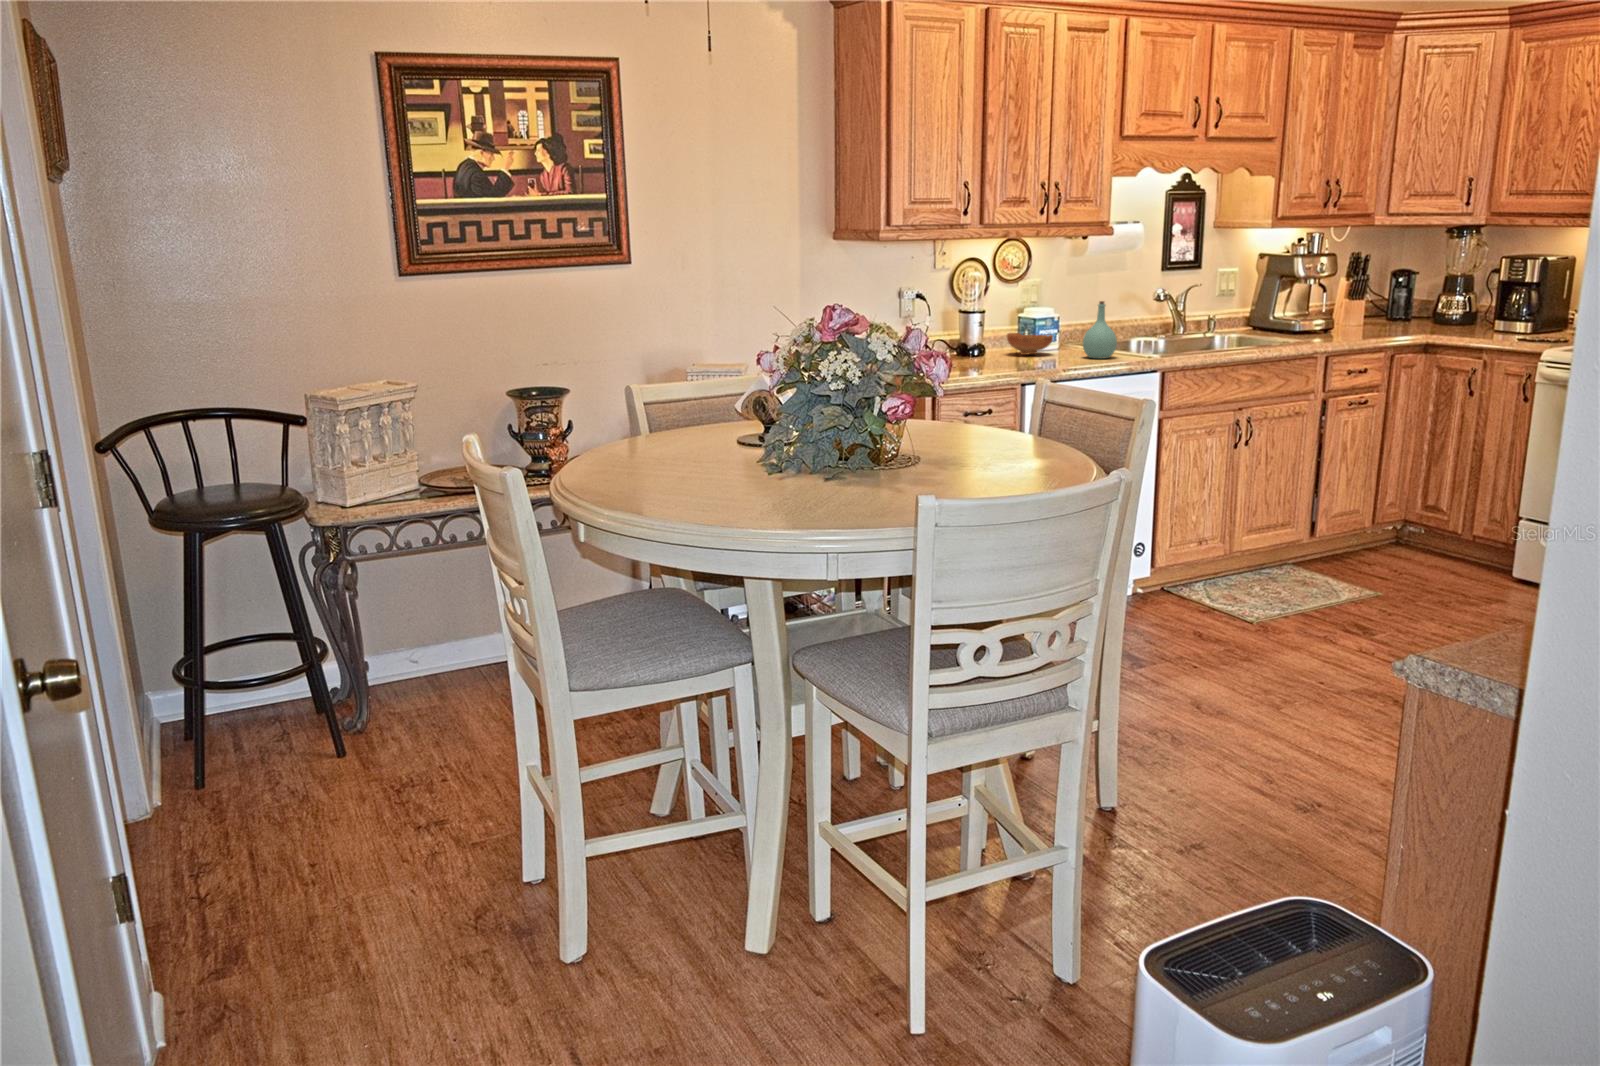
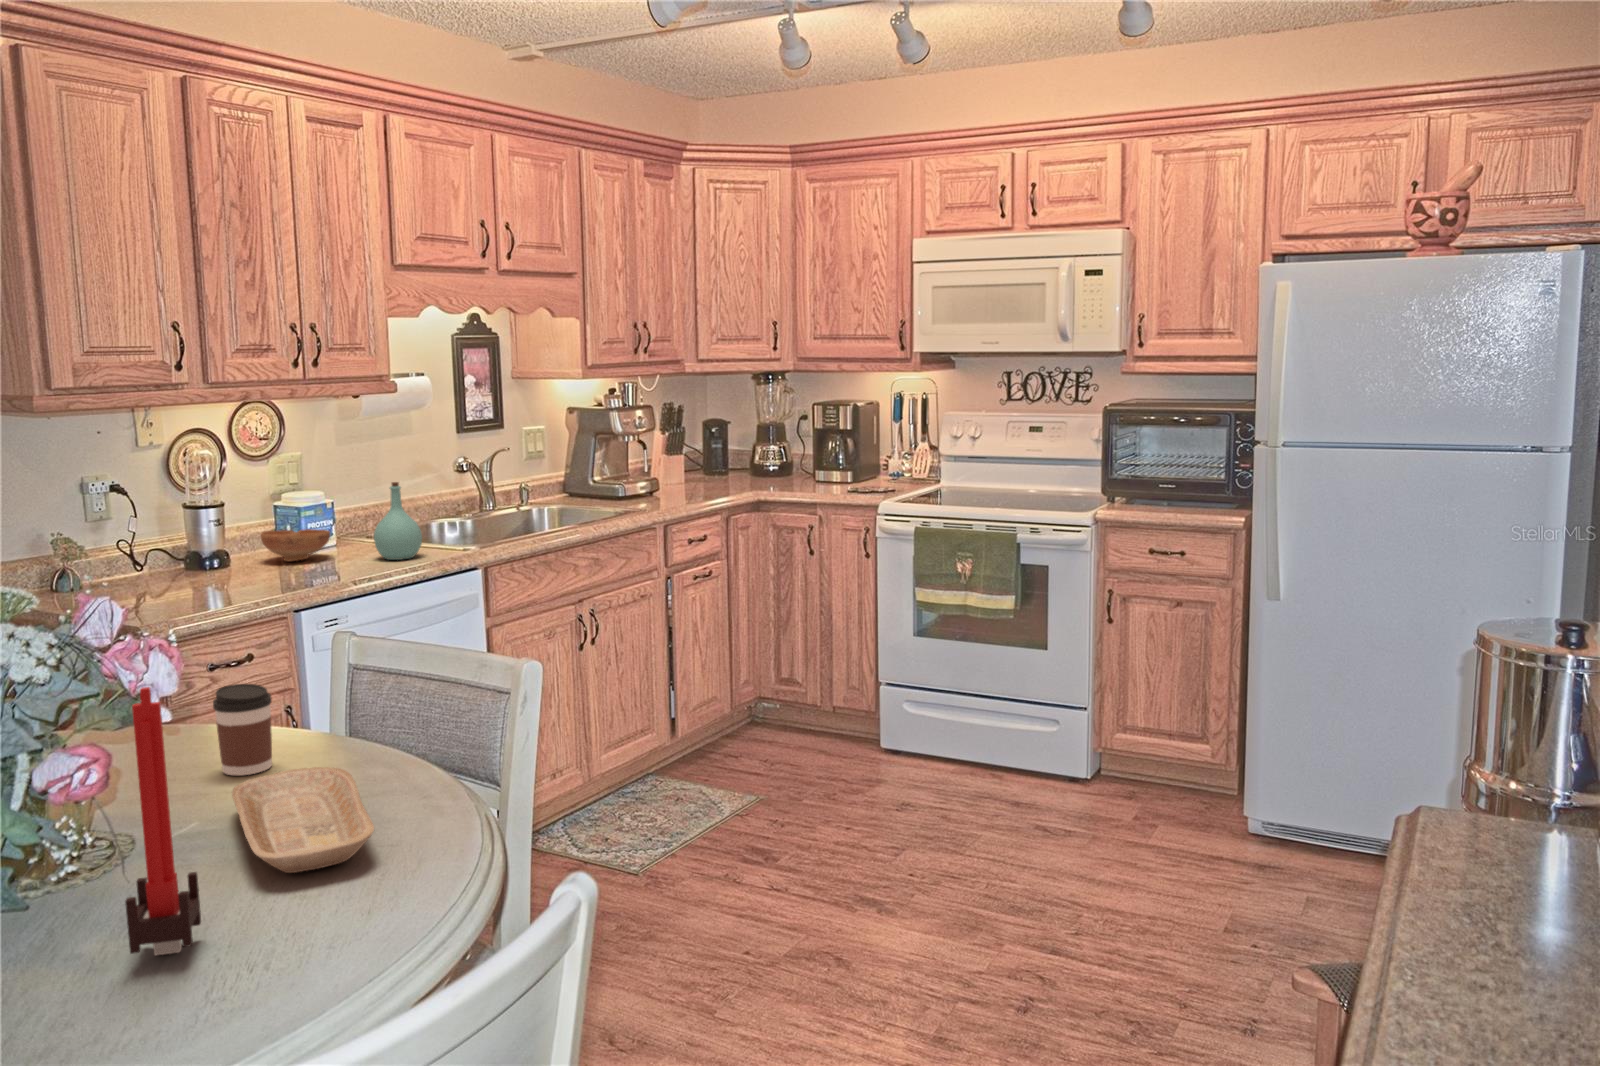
candle: none [931,358,962,490] -> present [125,687,201,955]
coffee cup: none [973,394,1004,444] -> present [213,684,272,775]
tray: none [979,438,1048,476] -> present [232,767,374,873]

